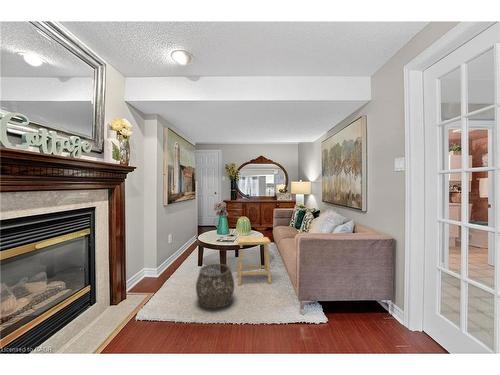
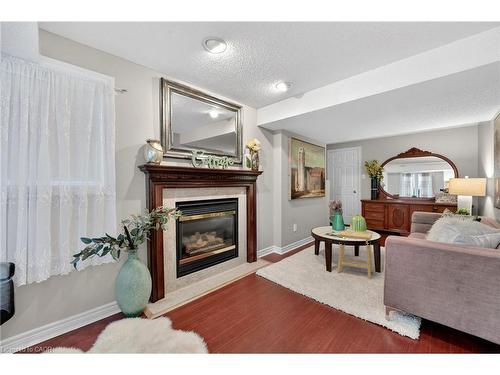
woven basket: present [196,264,234,309] -> none [295,247,327,281]

